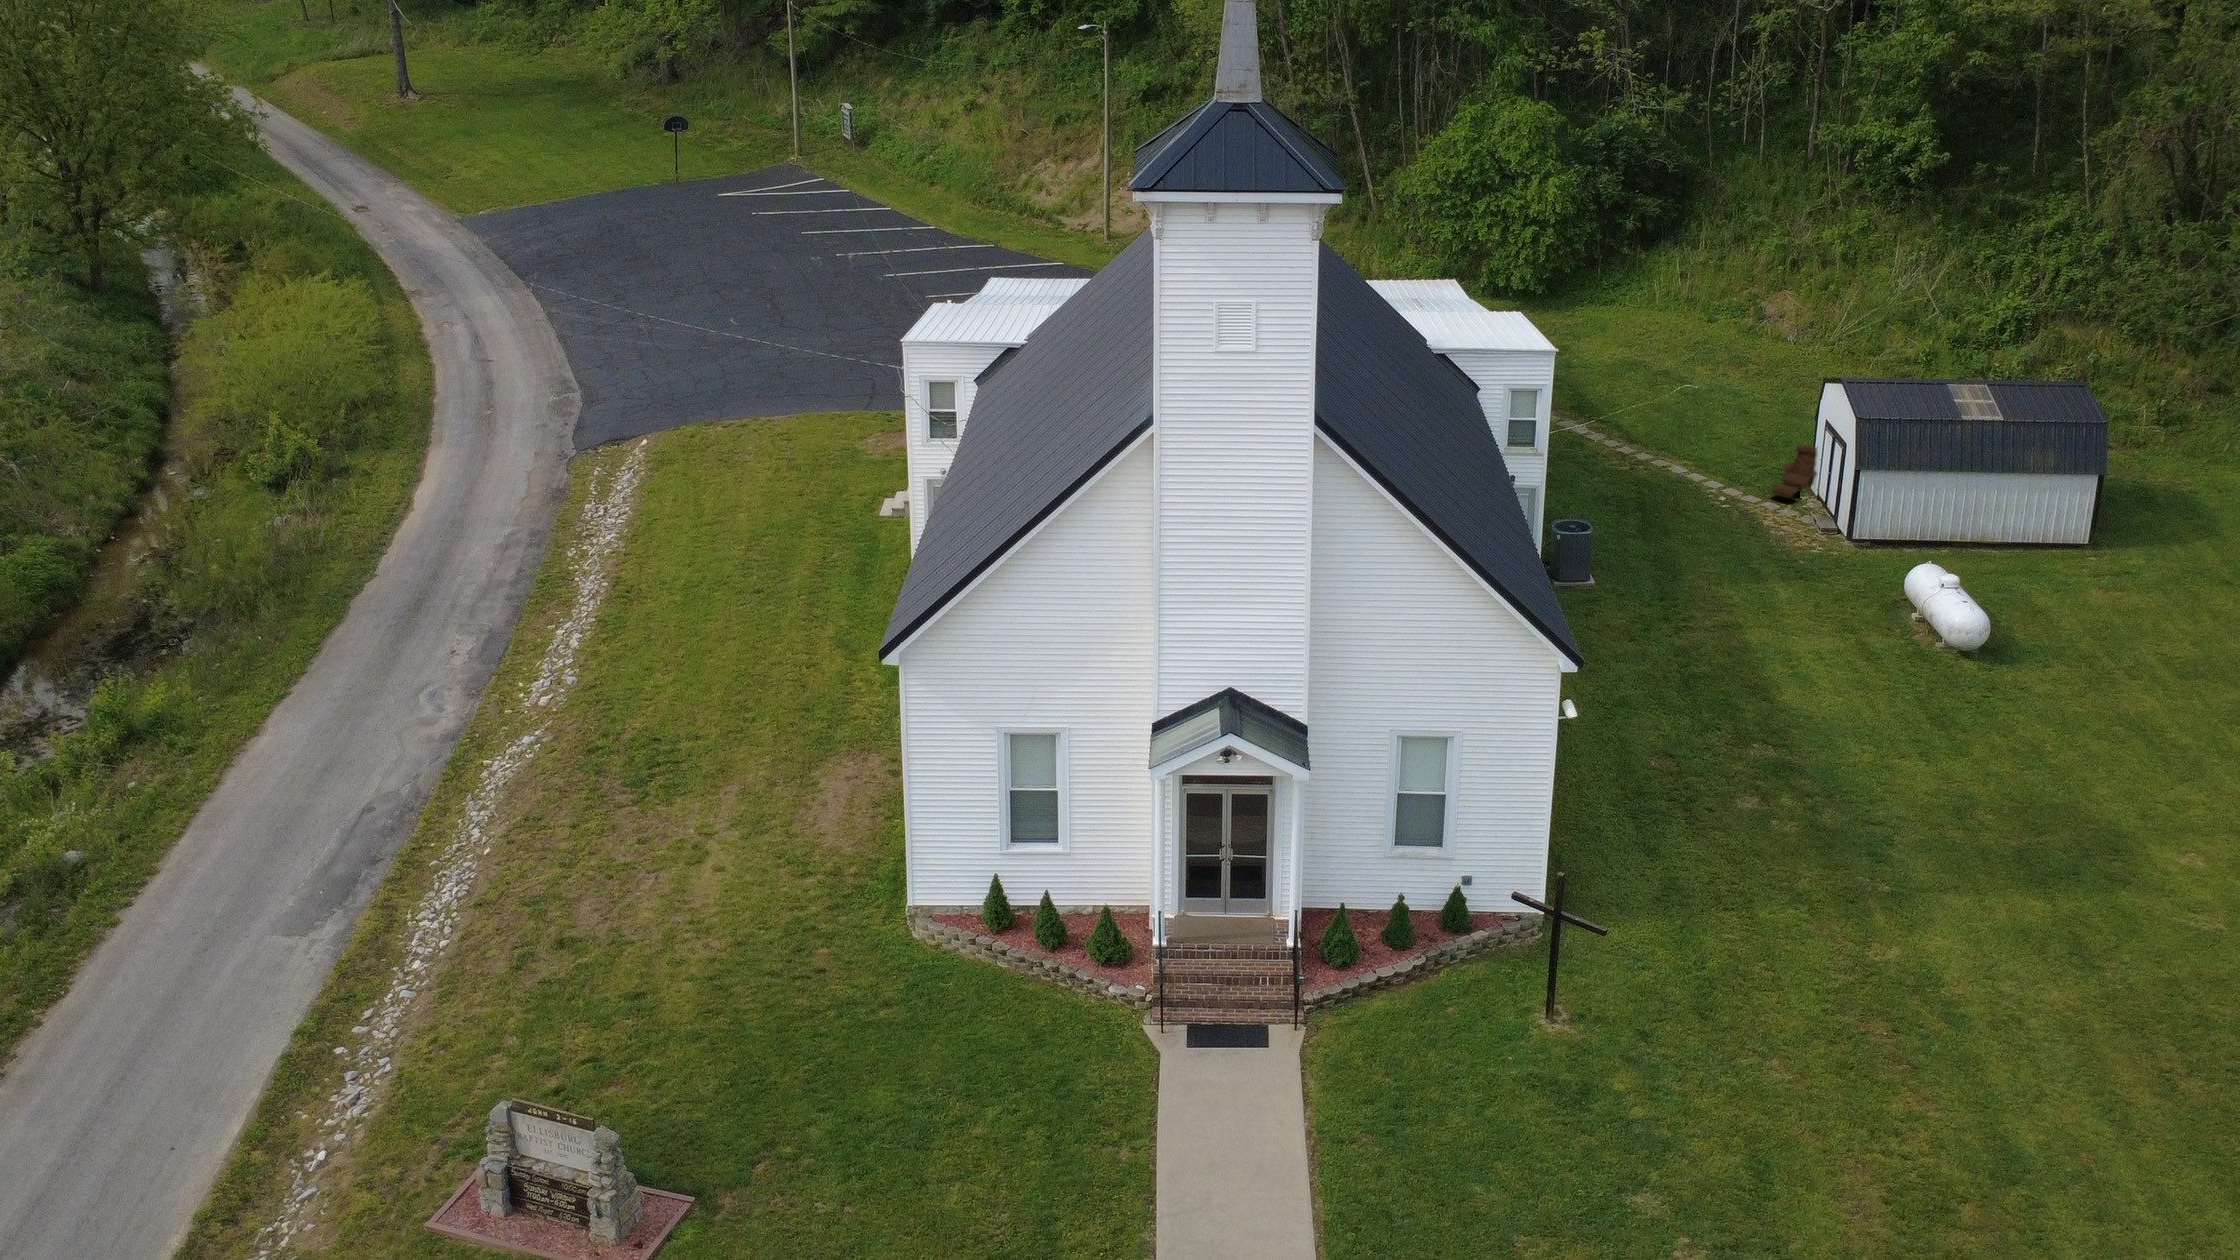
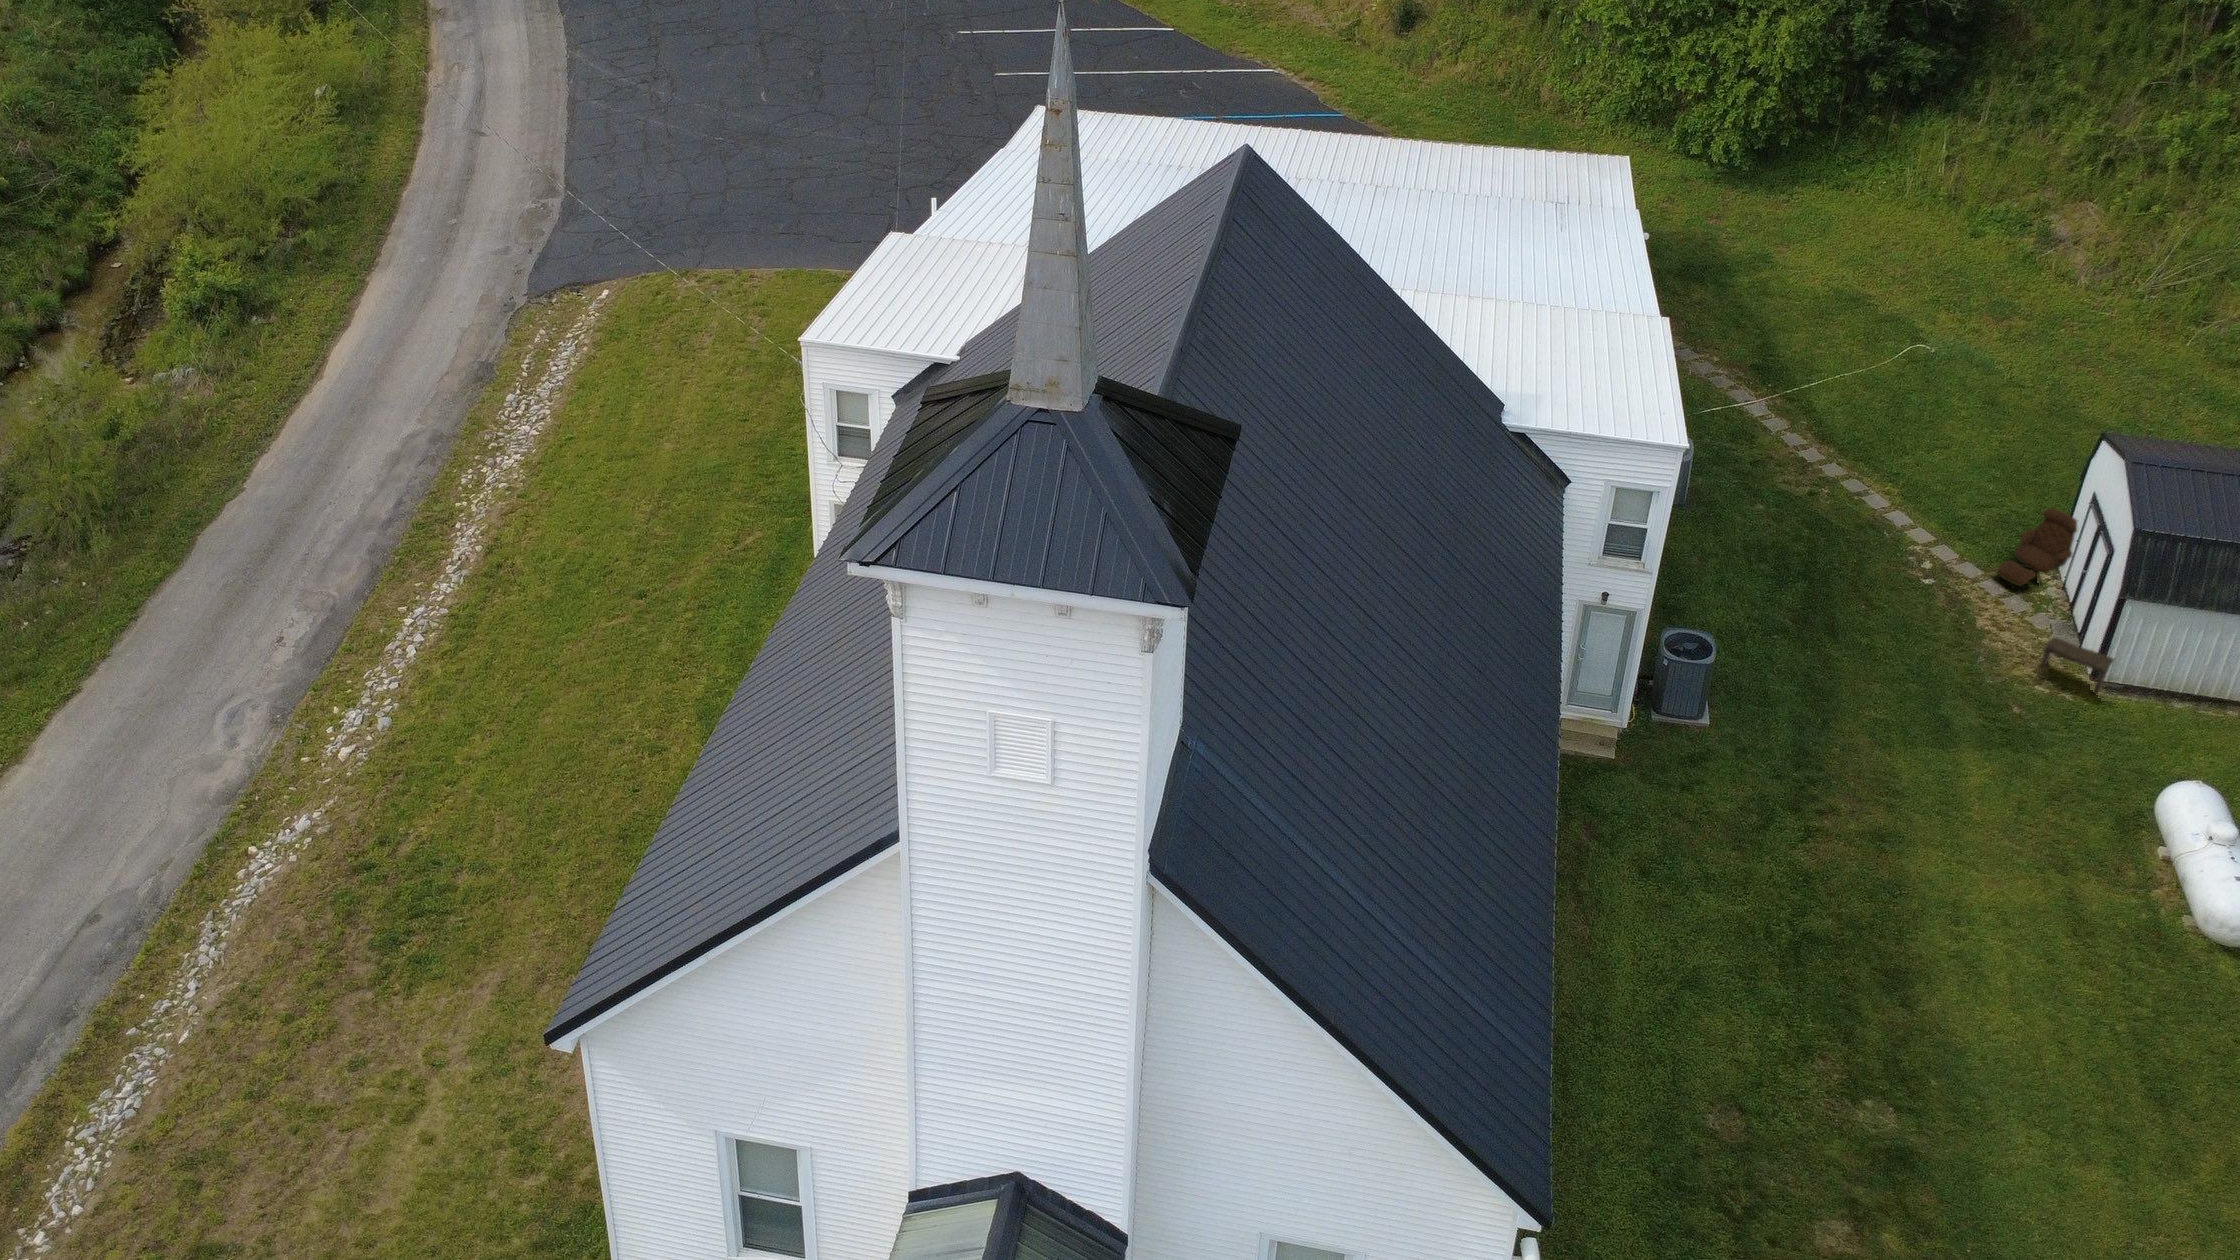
bench: none [1813,514,1861,547] -> present [2039,636,2114,694]

